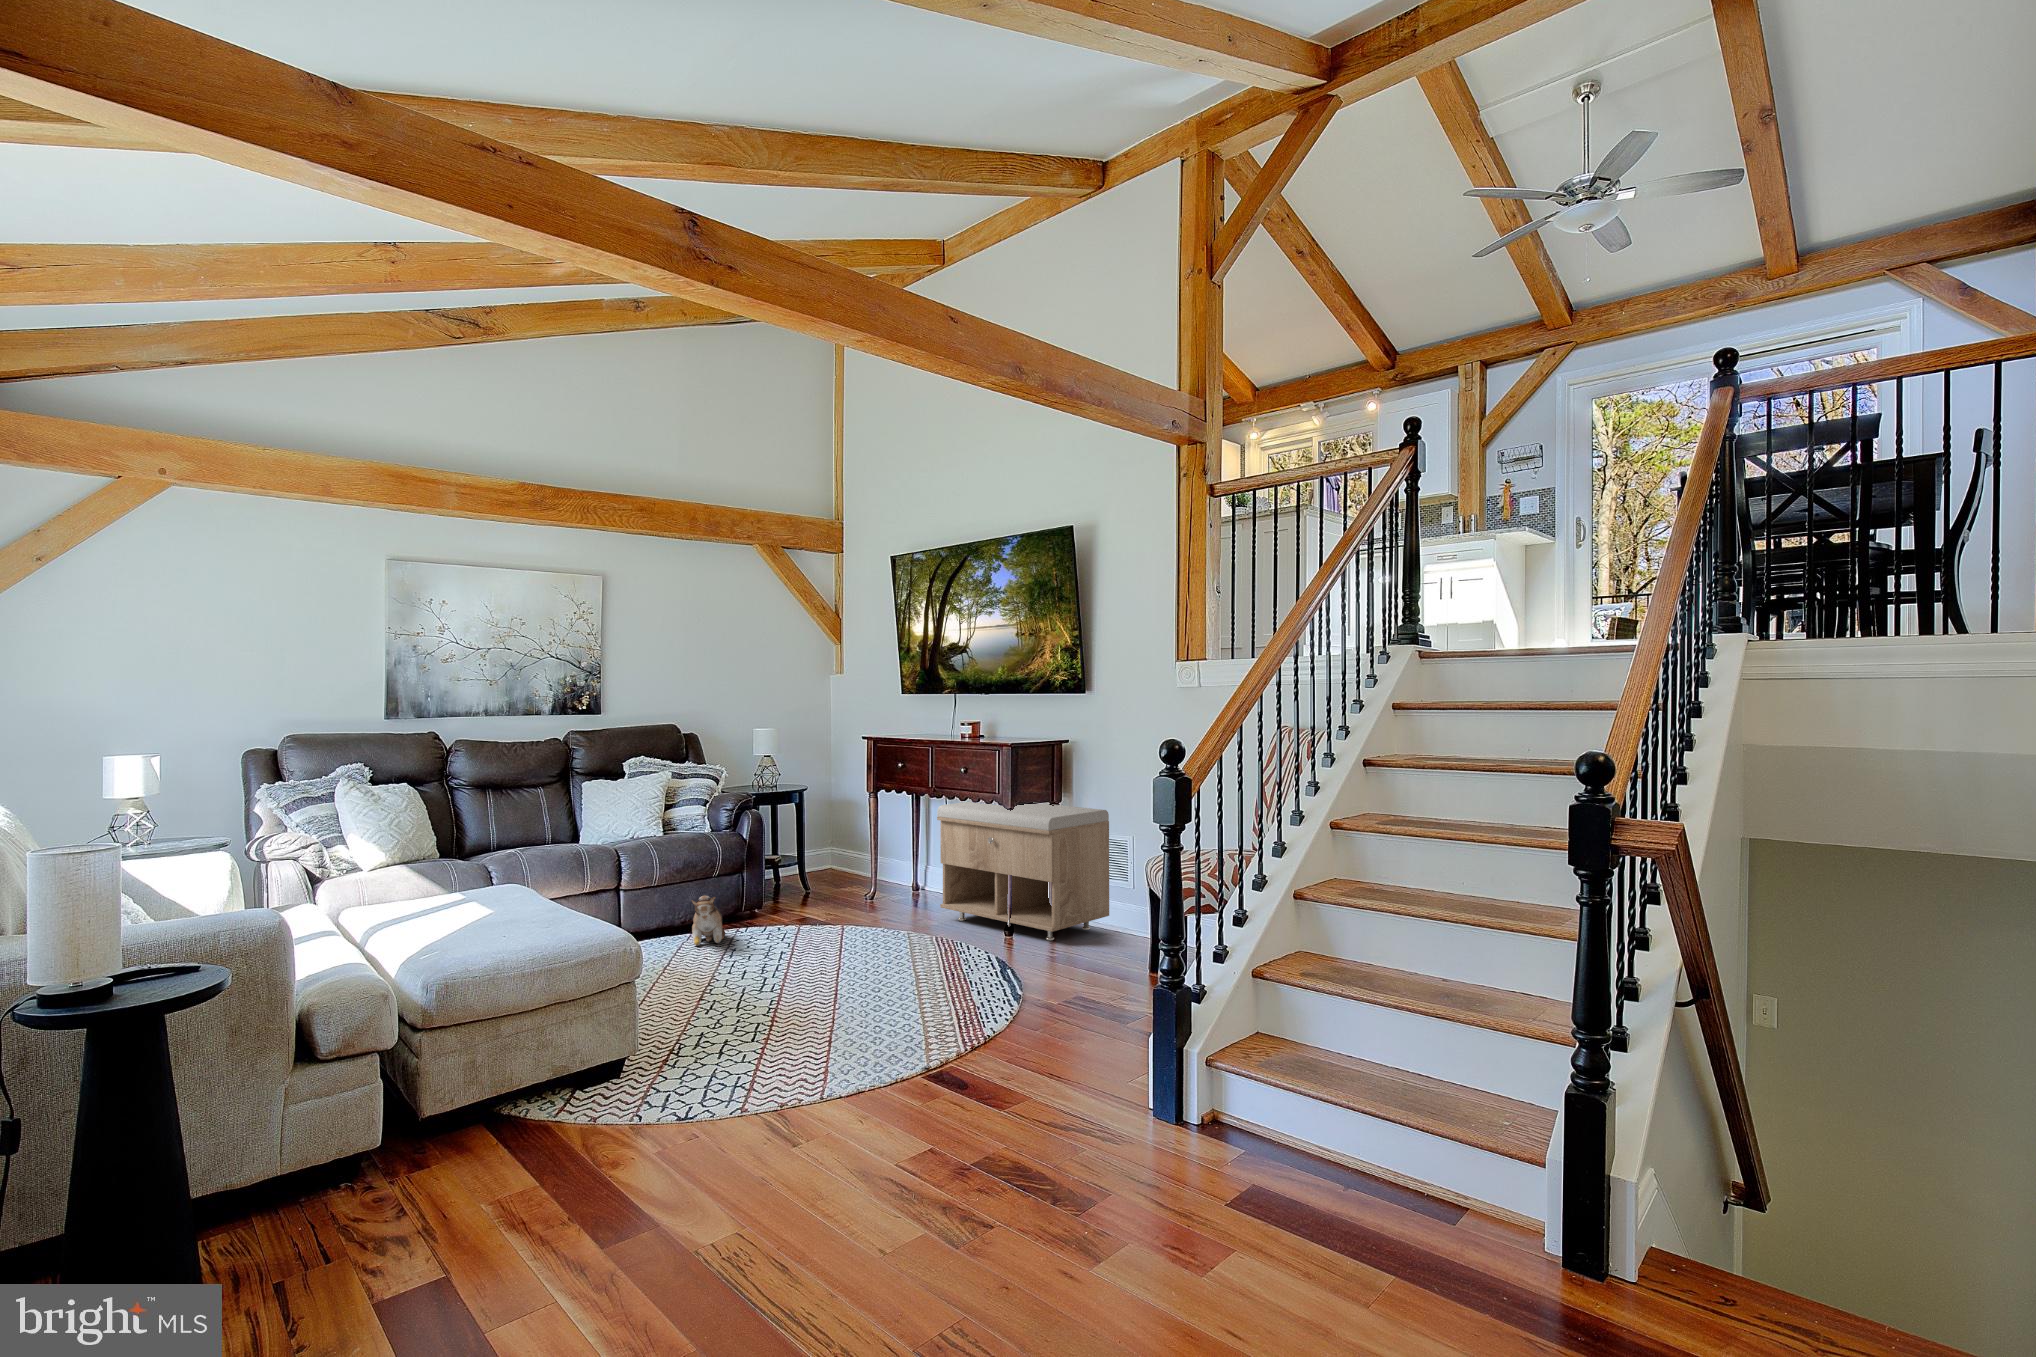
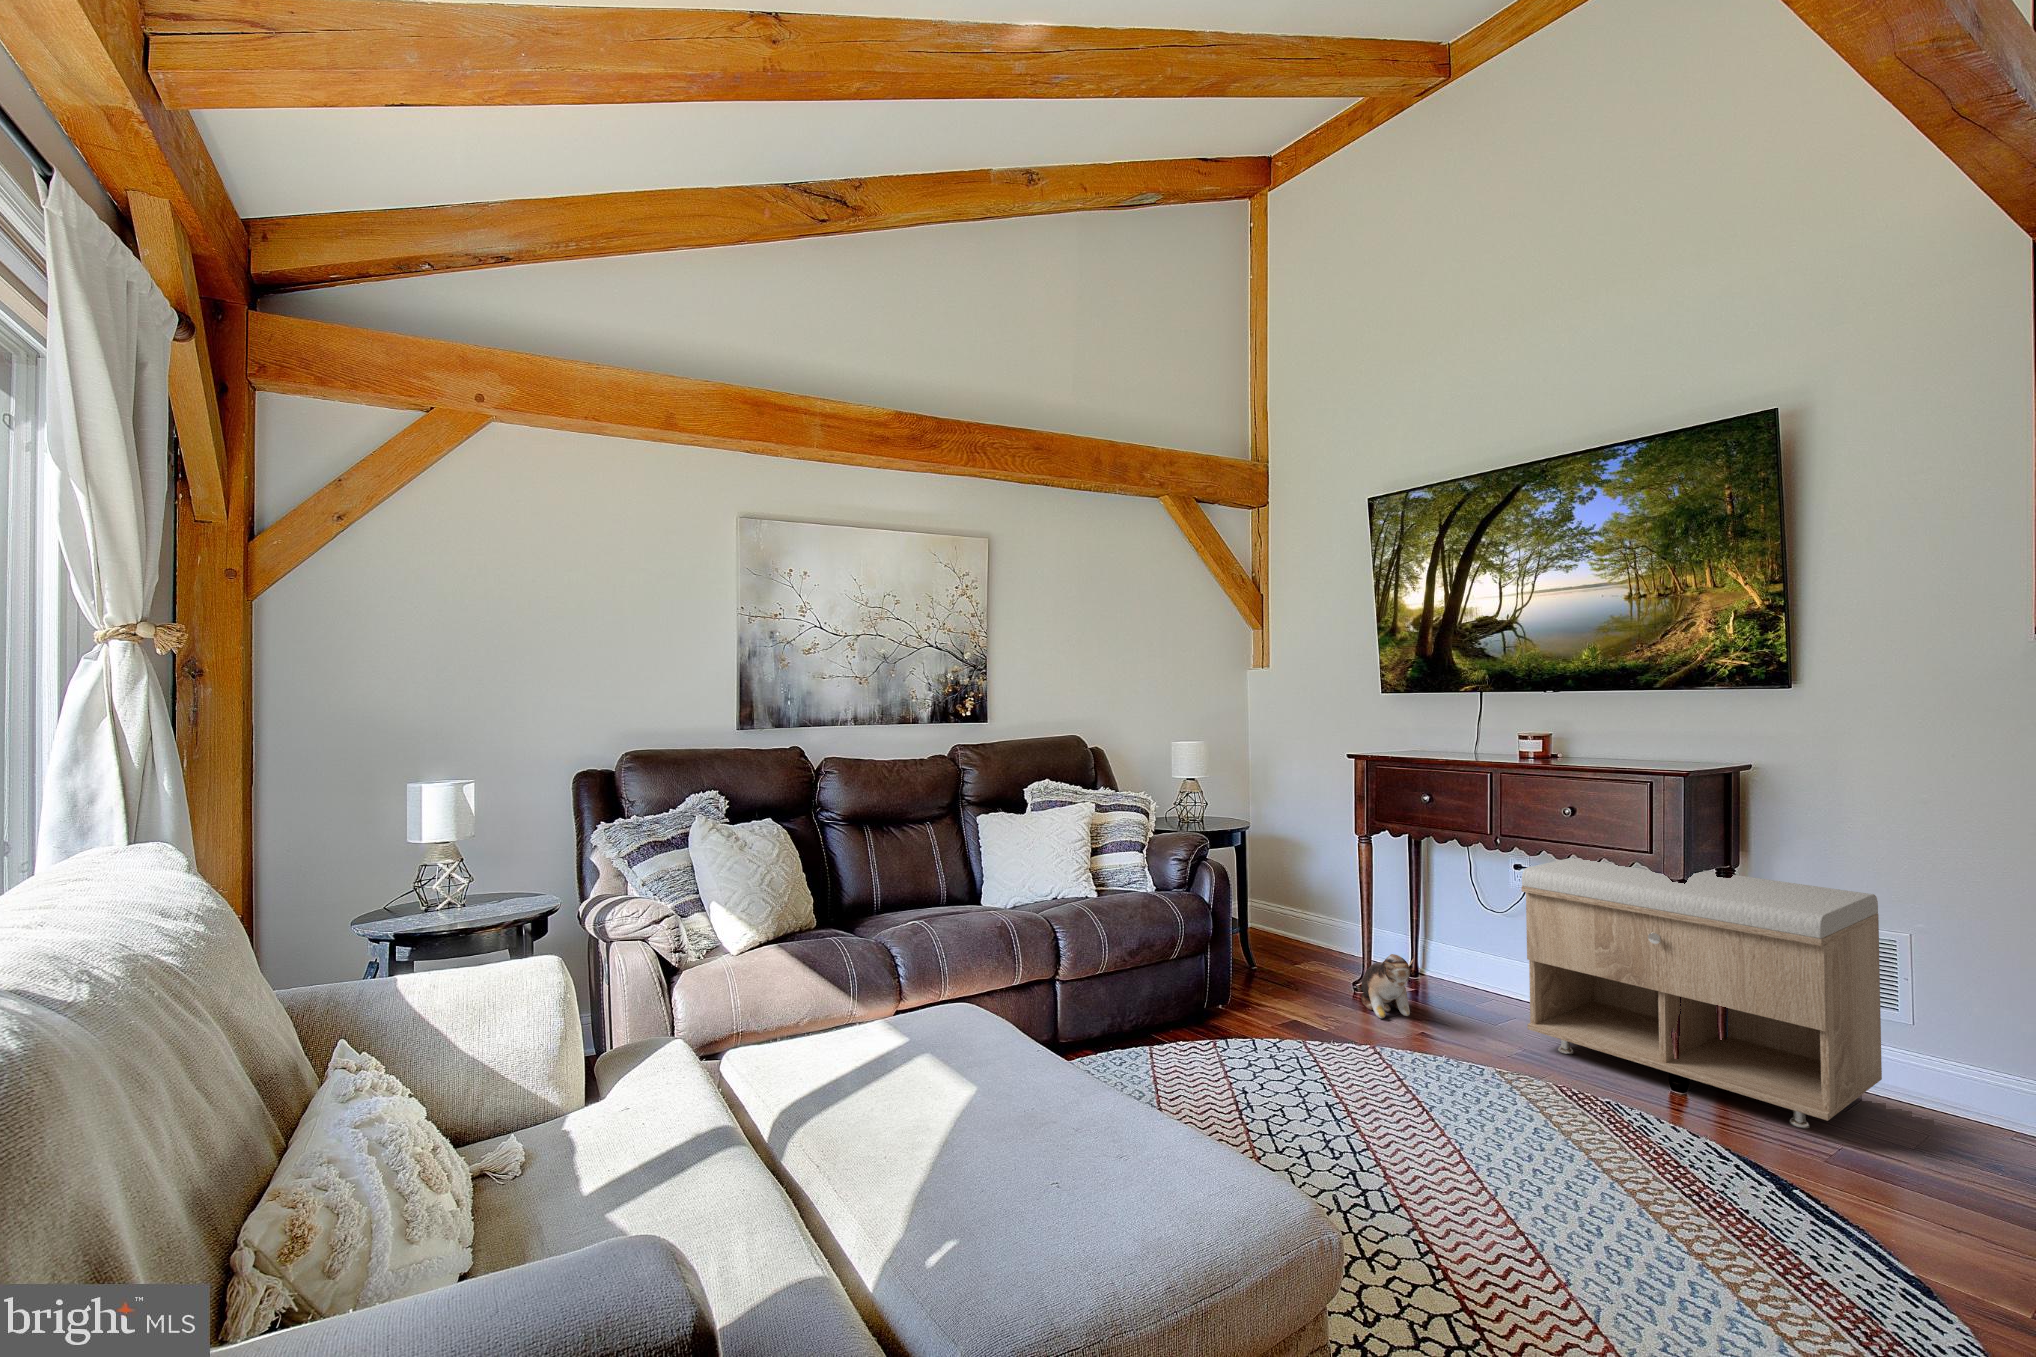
plush toy: present [691,895,725,946] -> present [1361,954,1414,1018]

